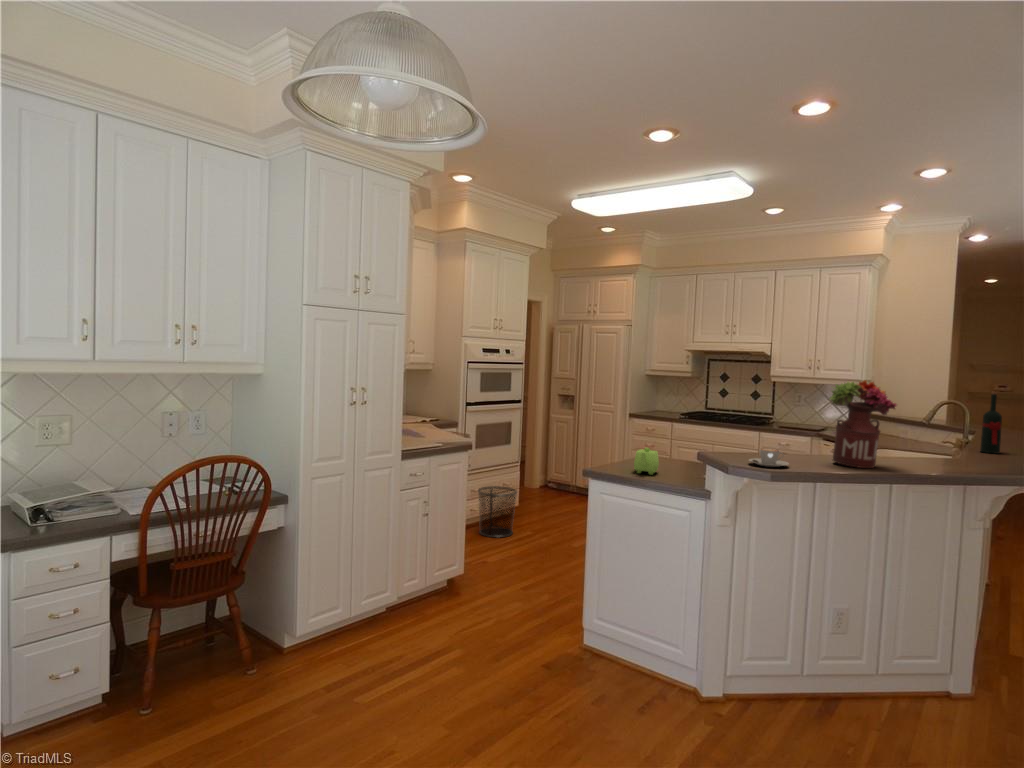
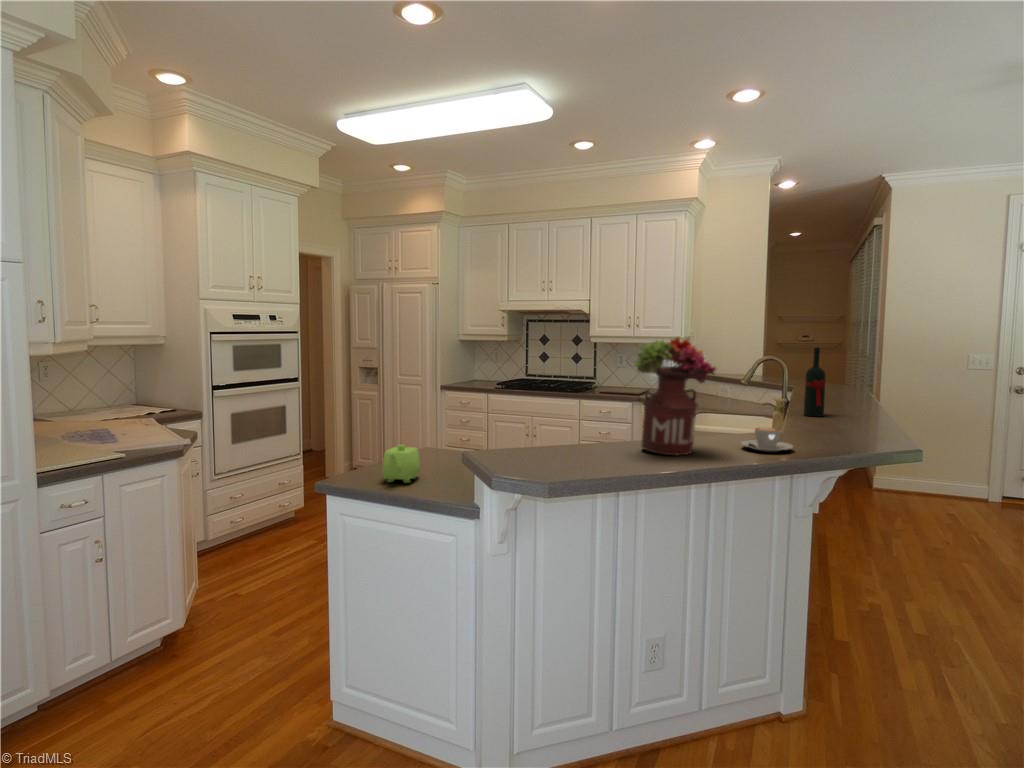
coffee cup: present [749,448,789,467] -> present [741,427,793,452]
waste bin: present [478,486,517,538] -> none [236,489,291,556]

